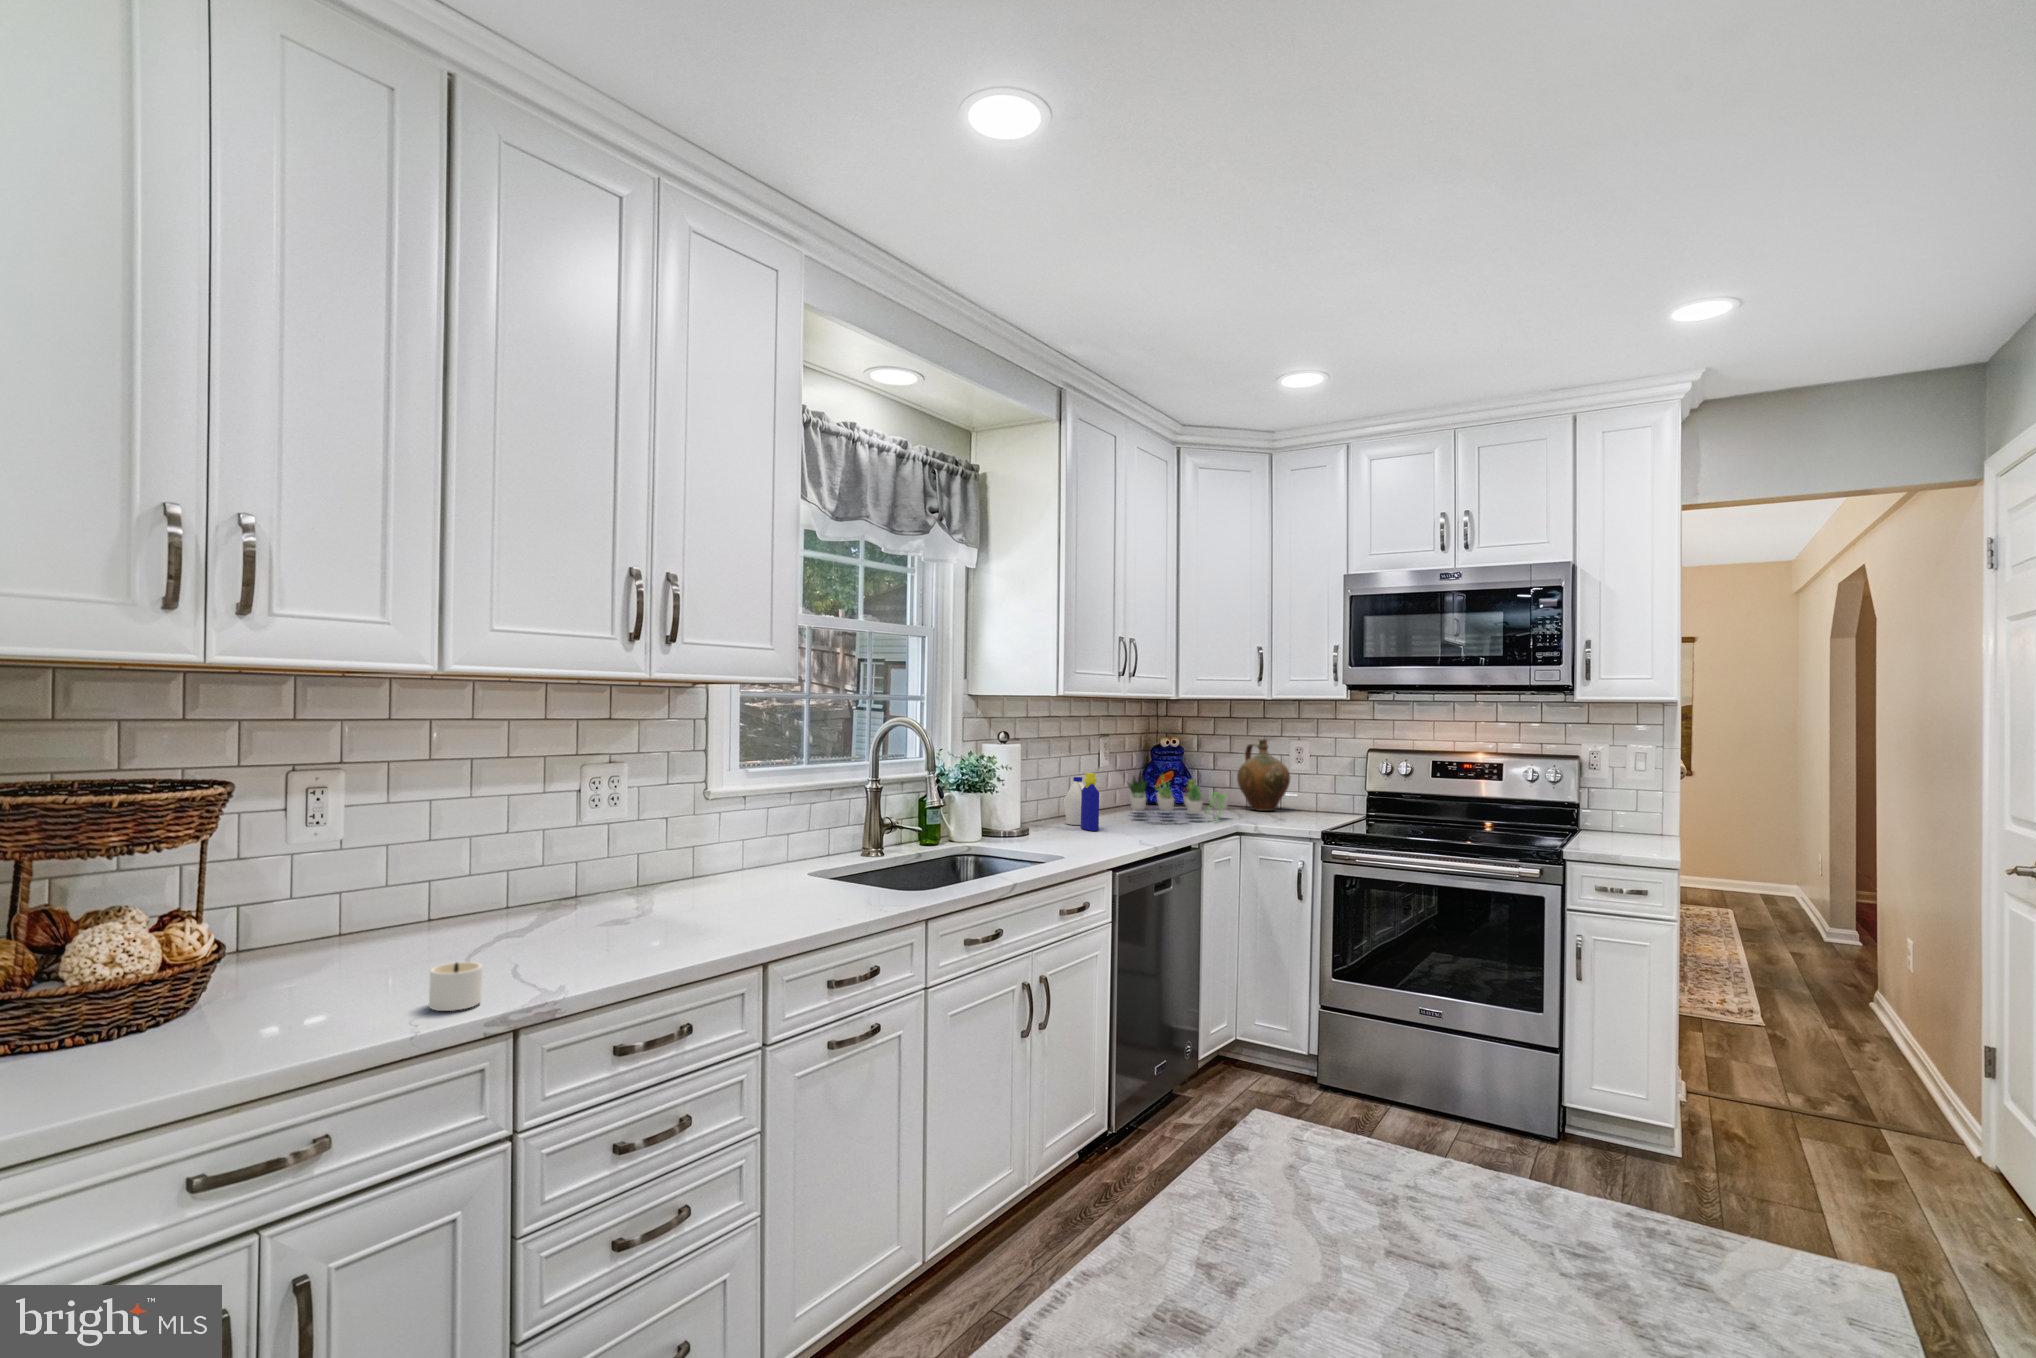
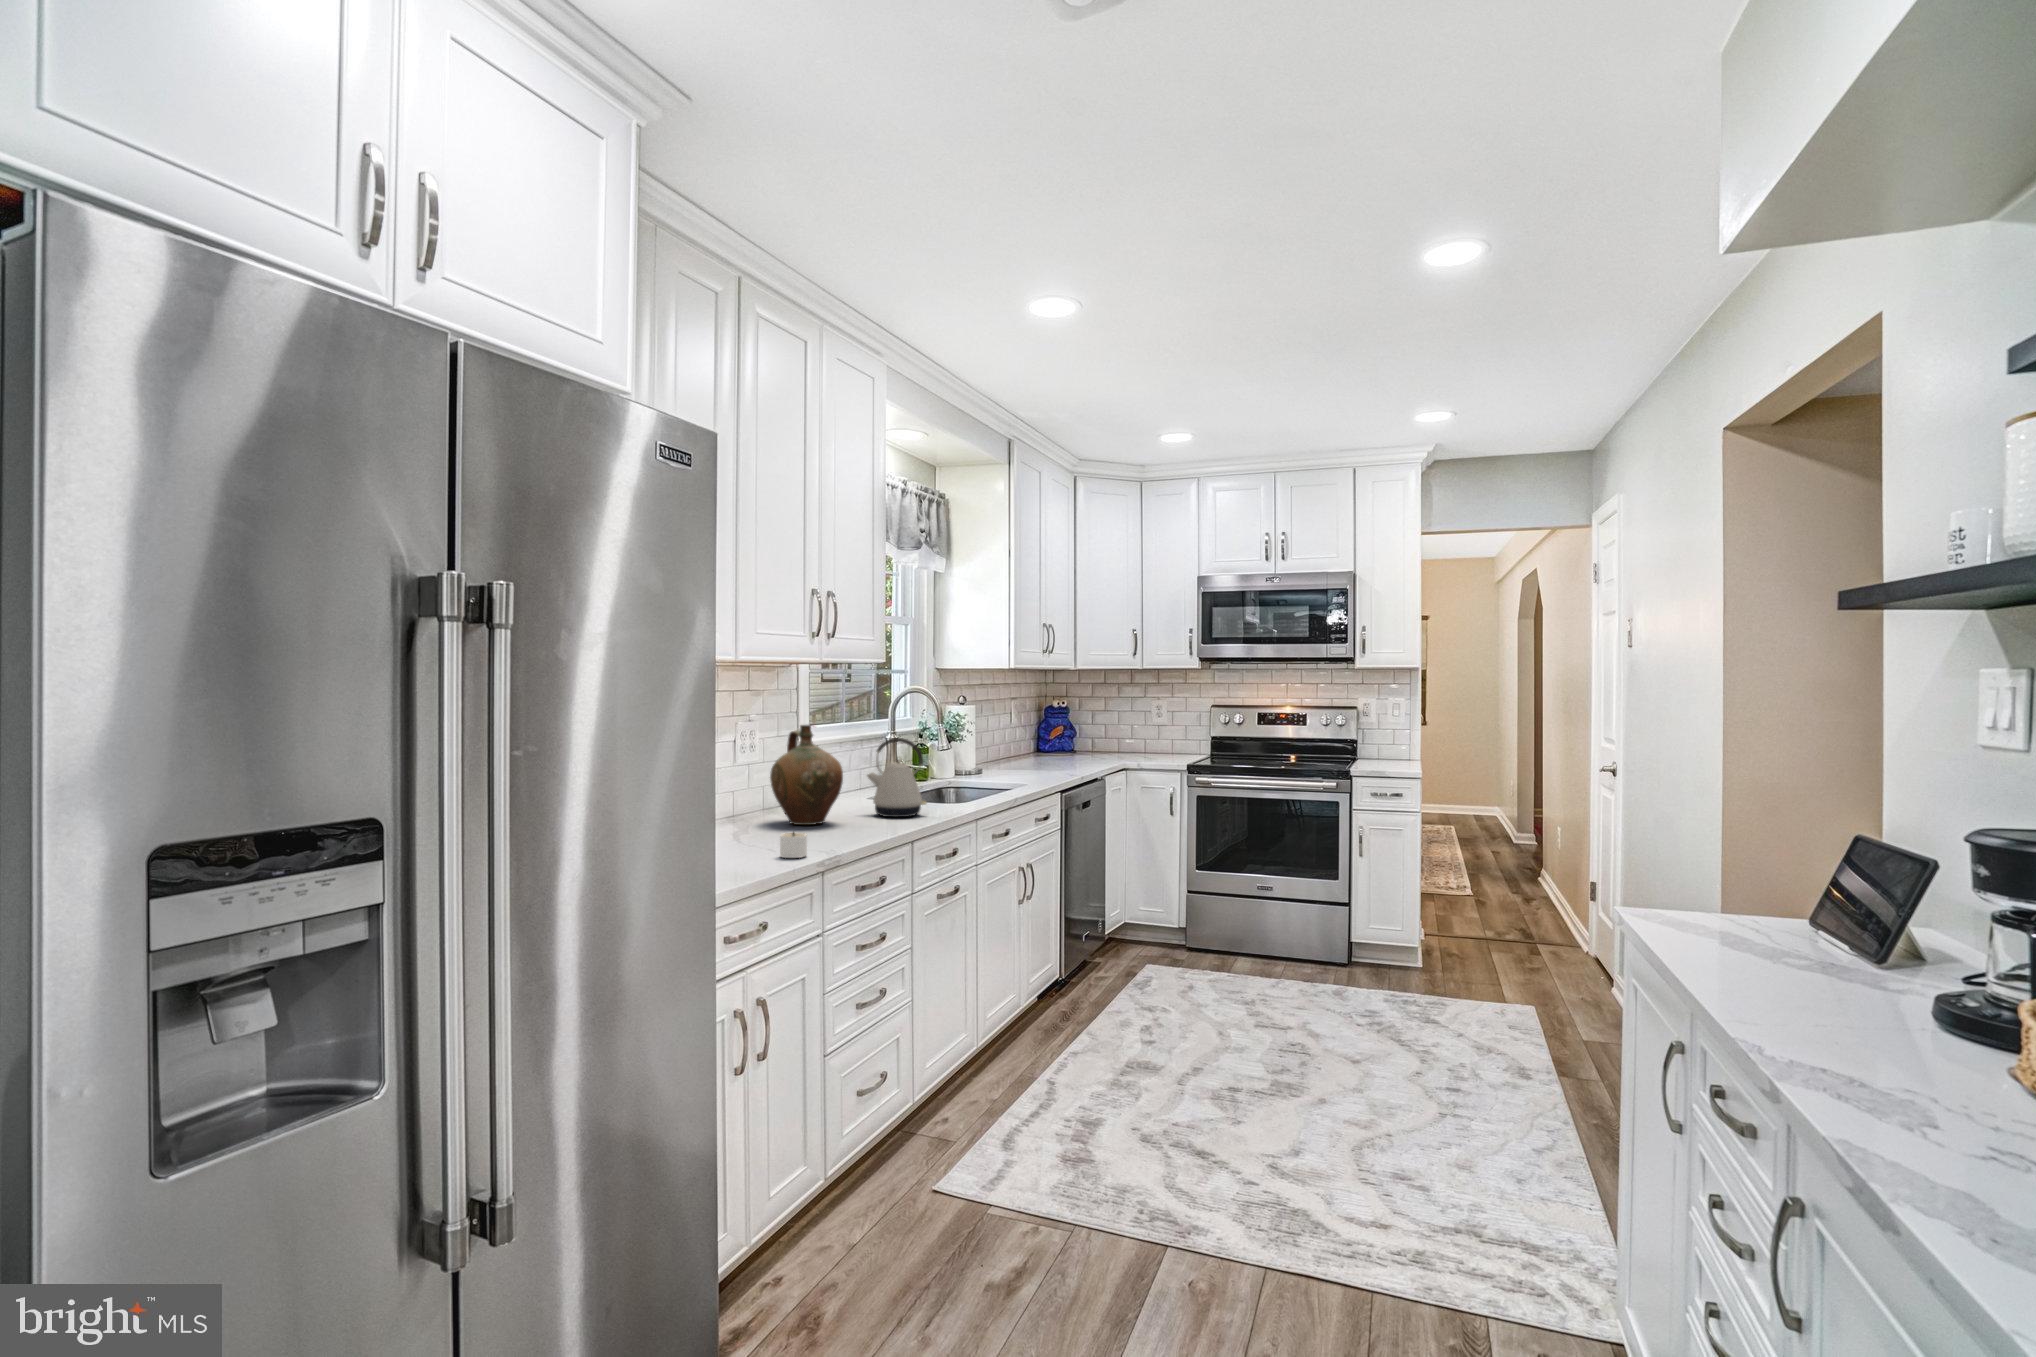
ceramic jug: present [1237,739,1290,811] -> present [770,724,843,825]
bottle: present [1063,773,1099,831] -> none [1000,727,1031,770]
succulent plant: present [1128,777,1228,820] -> none [1039,726,1115,762]
kettle: none [748,793,834,915] -> present [867,738,926,817]

